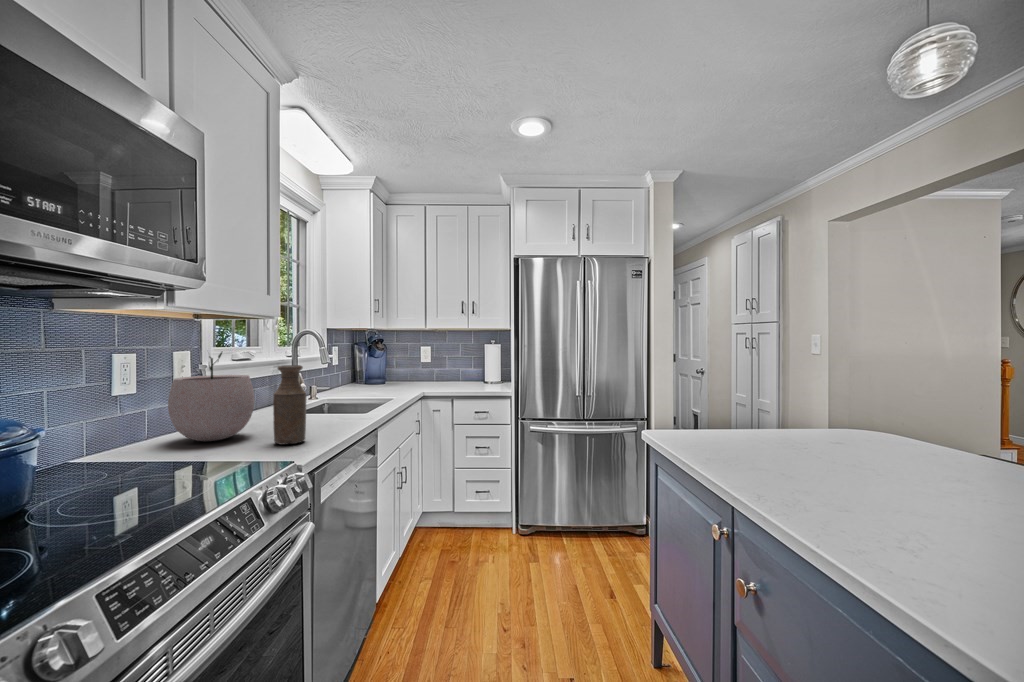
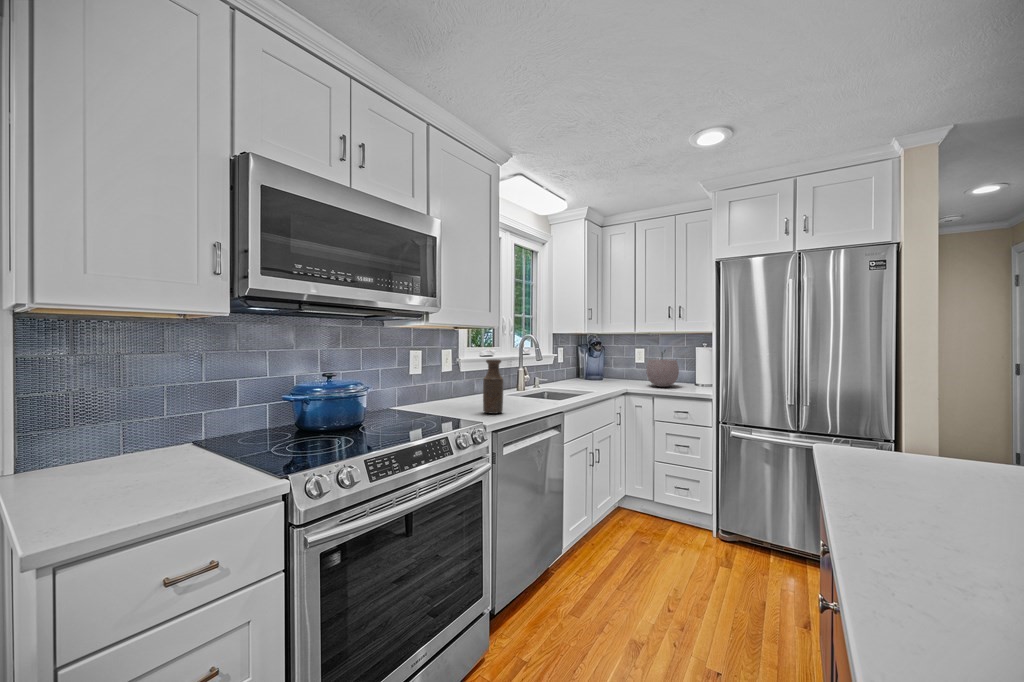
plant pot: present [168,352,255,441] -> present [646,351,679,387]

